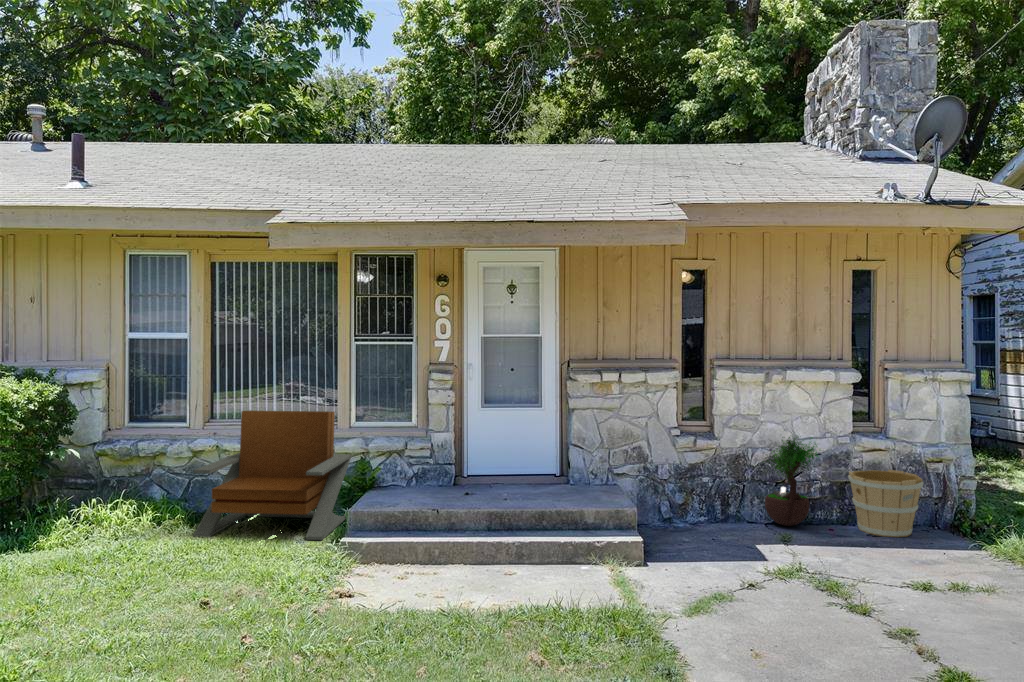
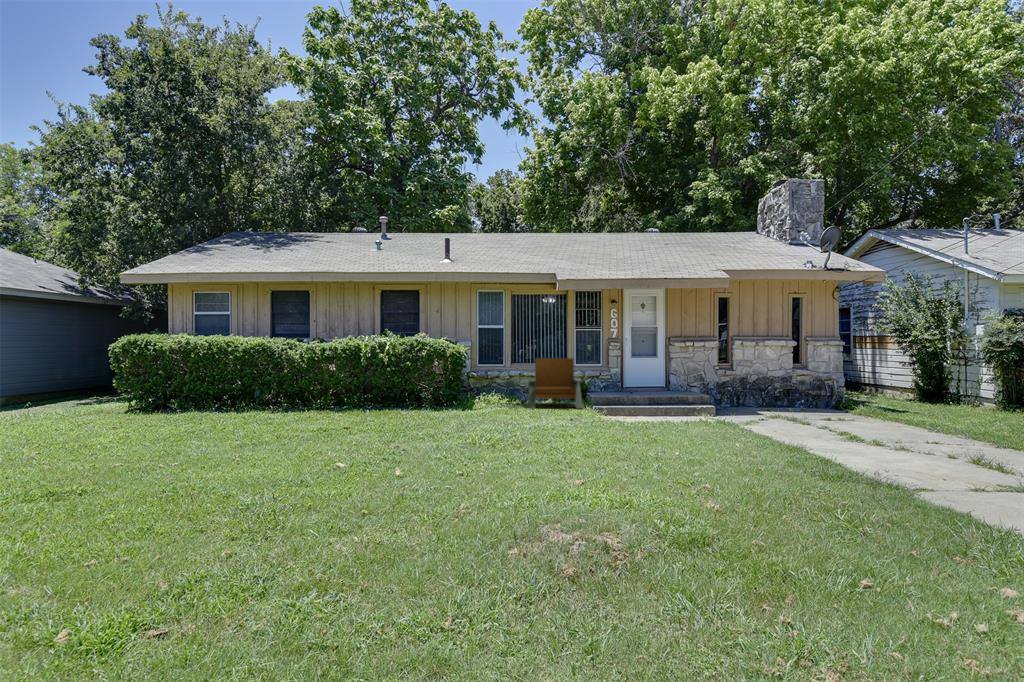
potted tree: present [763,436,819,526] -> none [757,365,782,407]
wooden bucket: present [848,470,923,537] -> none [792,383,825,409]

